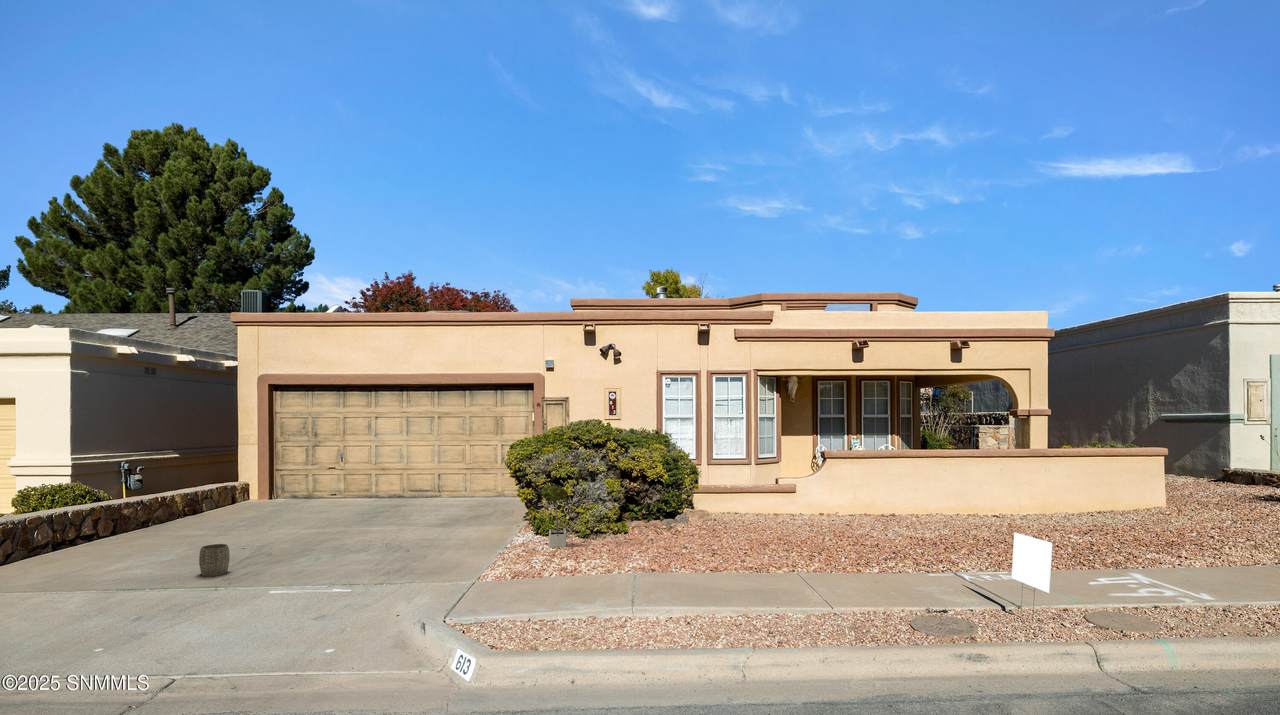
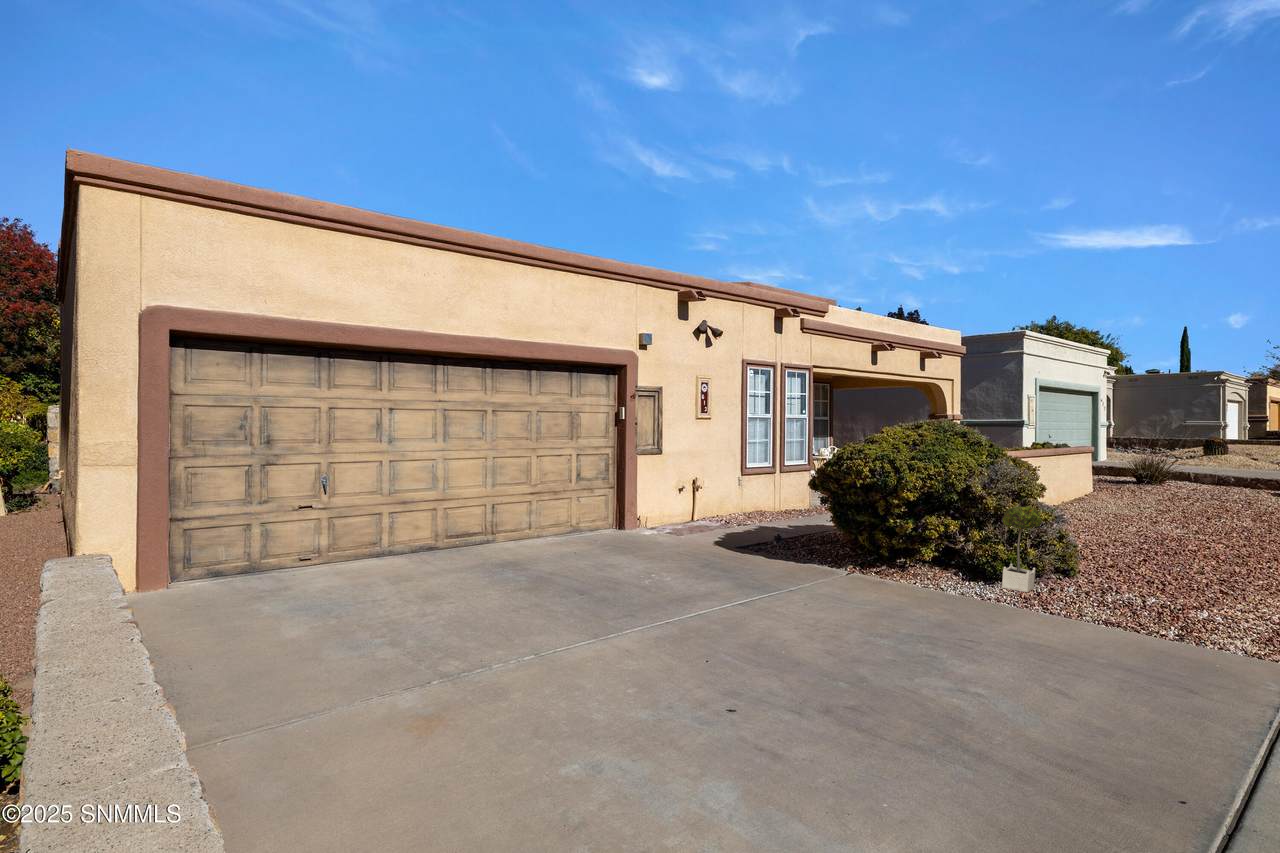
woven basket: present [199,544,230,576] -> none [999,705,1077,800]

